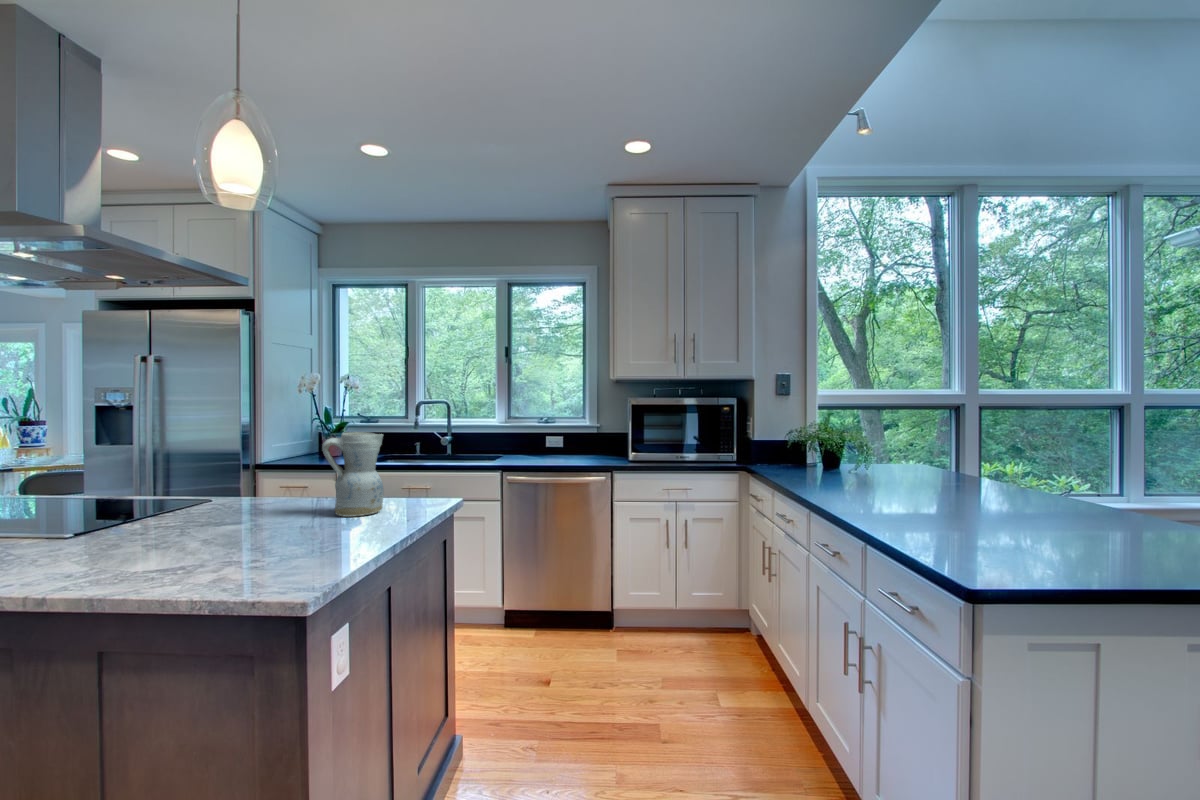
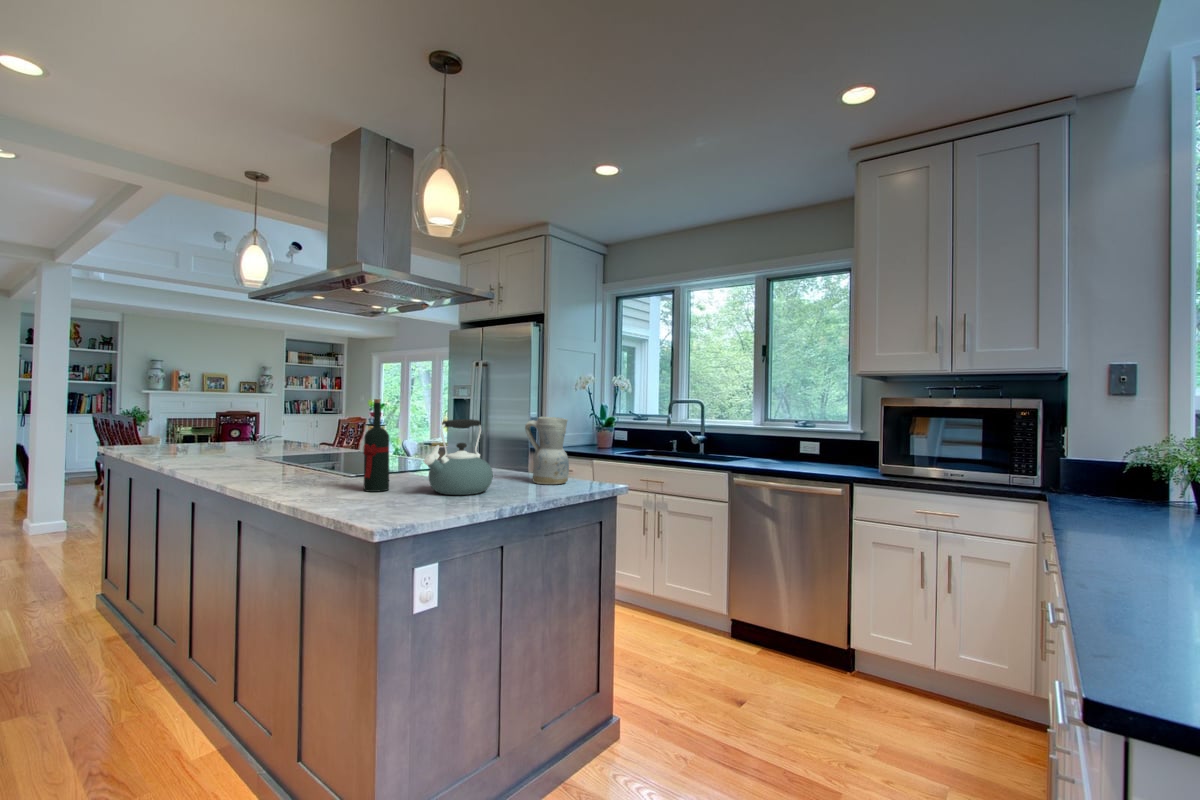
wine bottle: none [71,423,124,577] -> present [363,399,389,492]
kettle: none [204,445,309,557] -> present [424,419,493,495]

